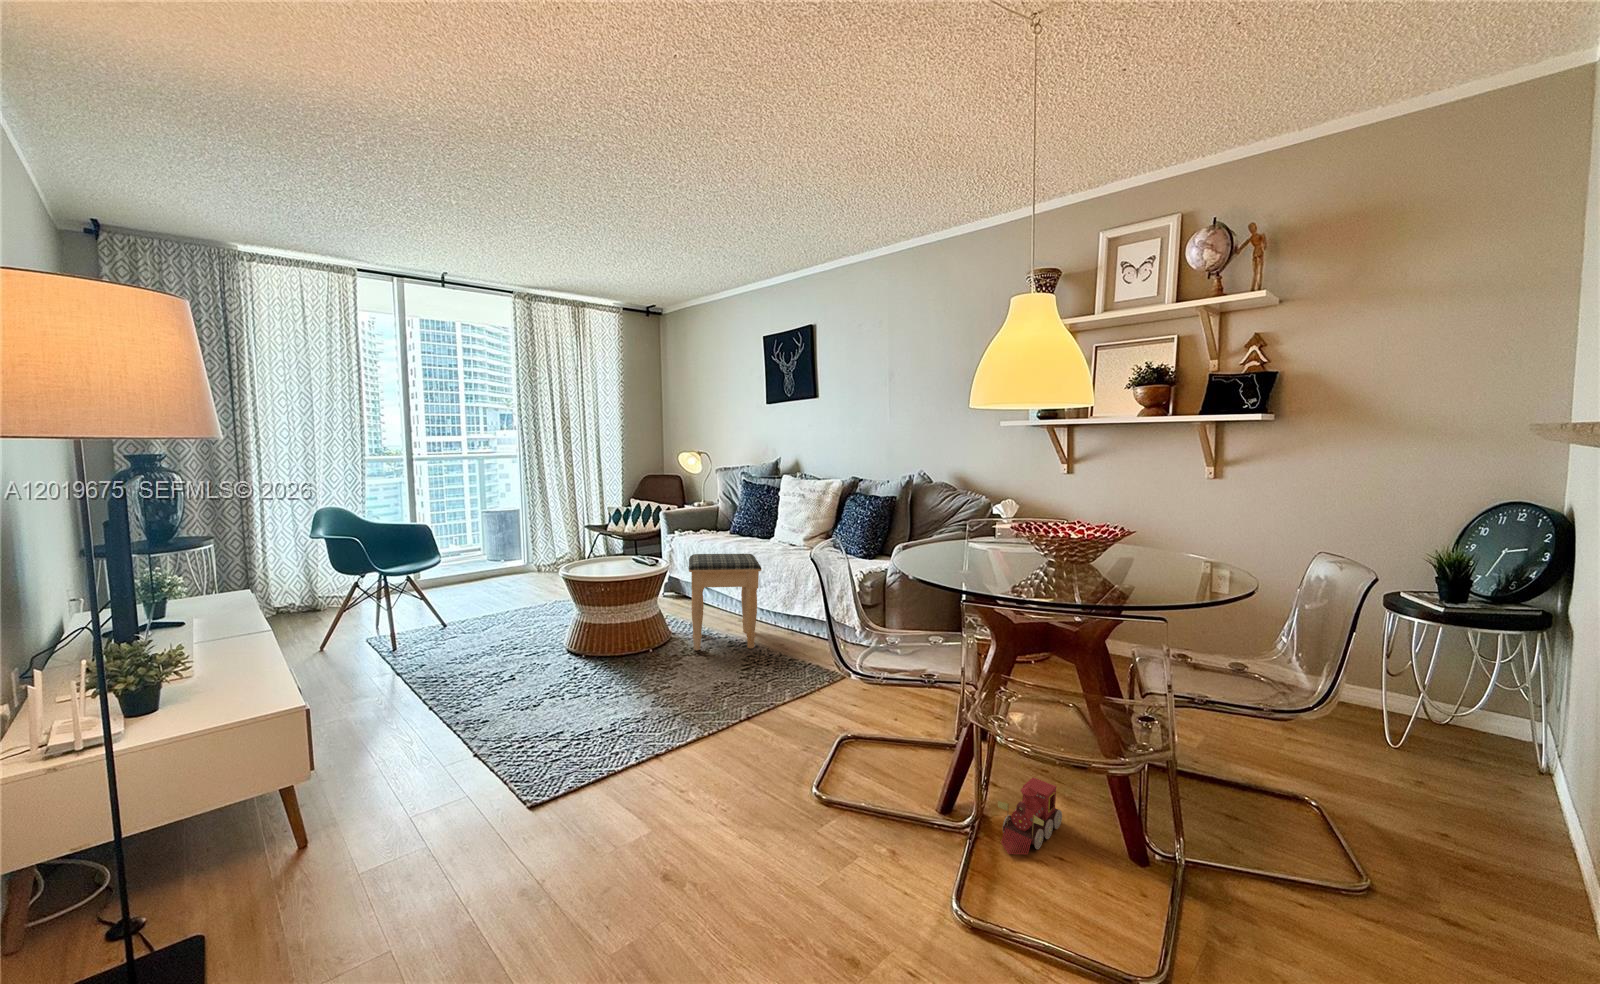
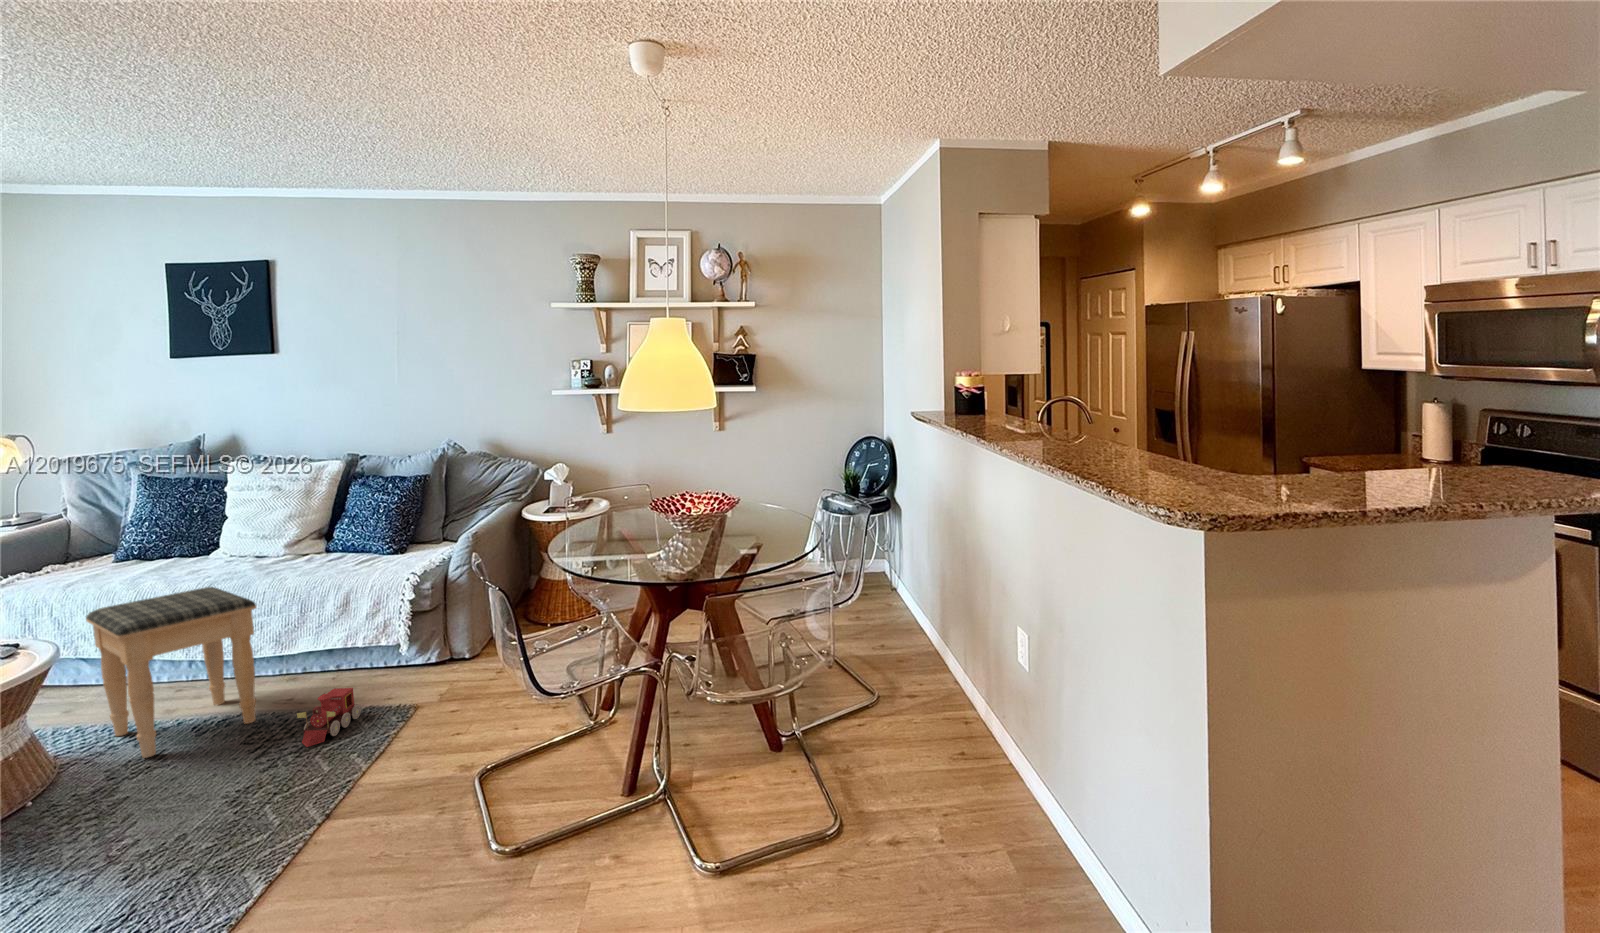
toy train: present [998,778,1062,854] -> present [297,688,361,747]

